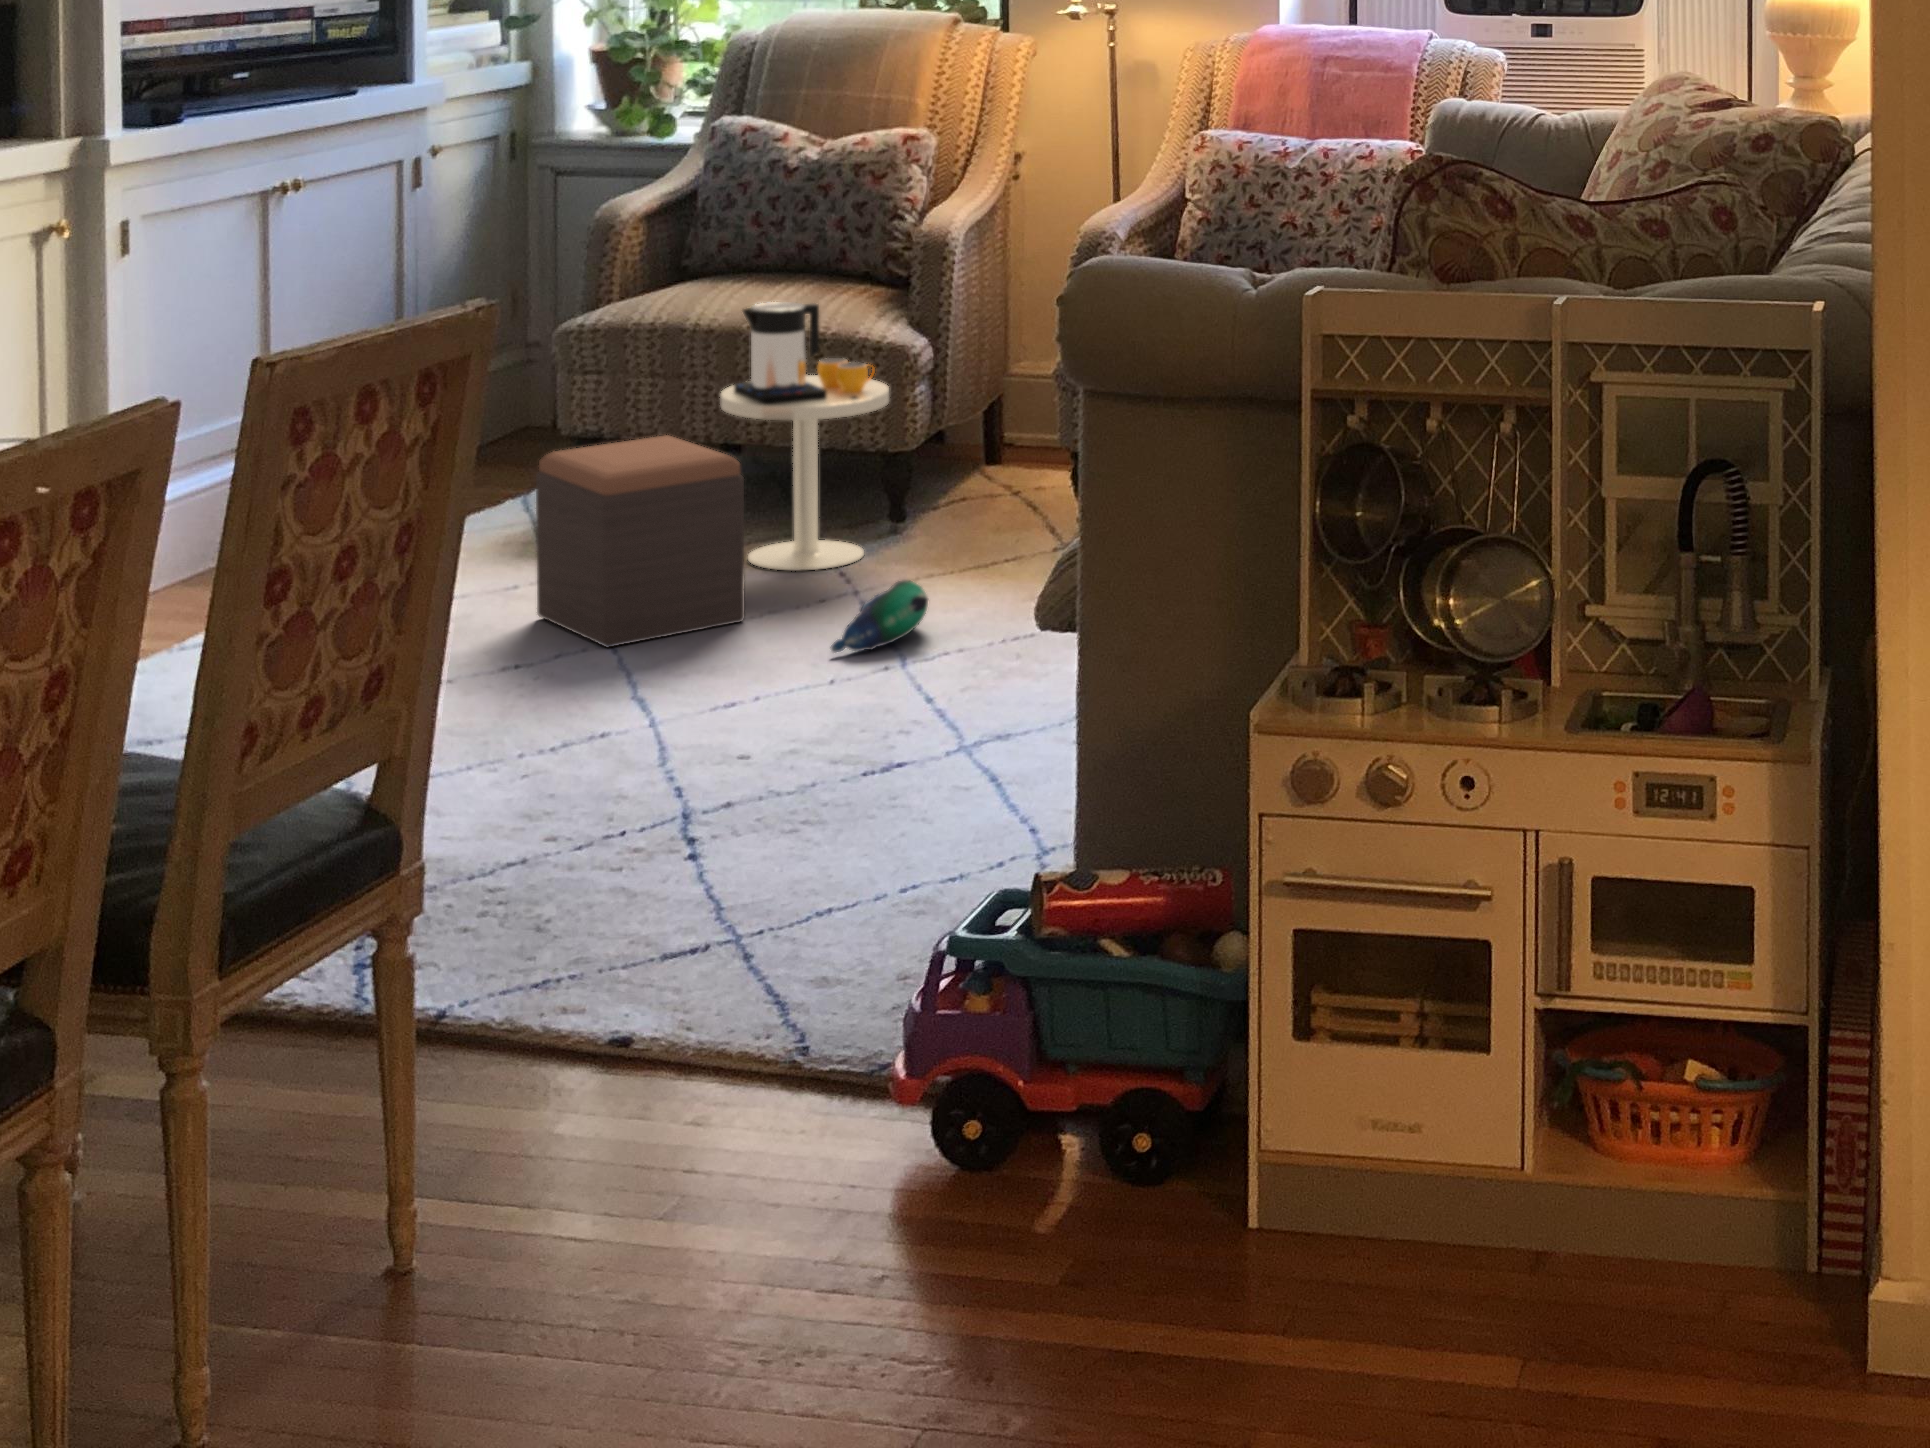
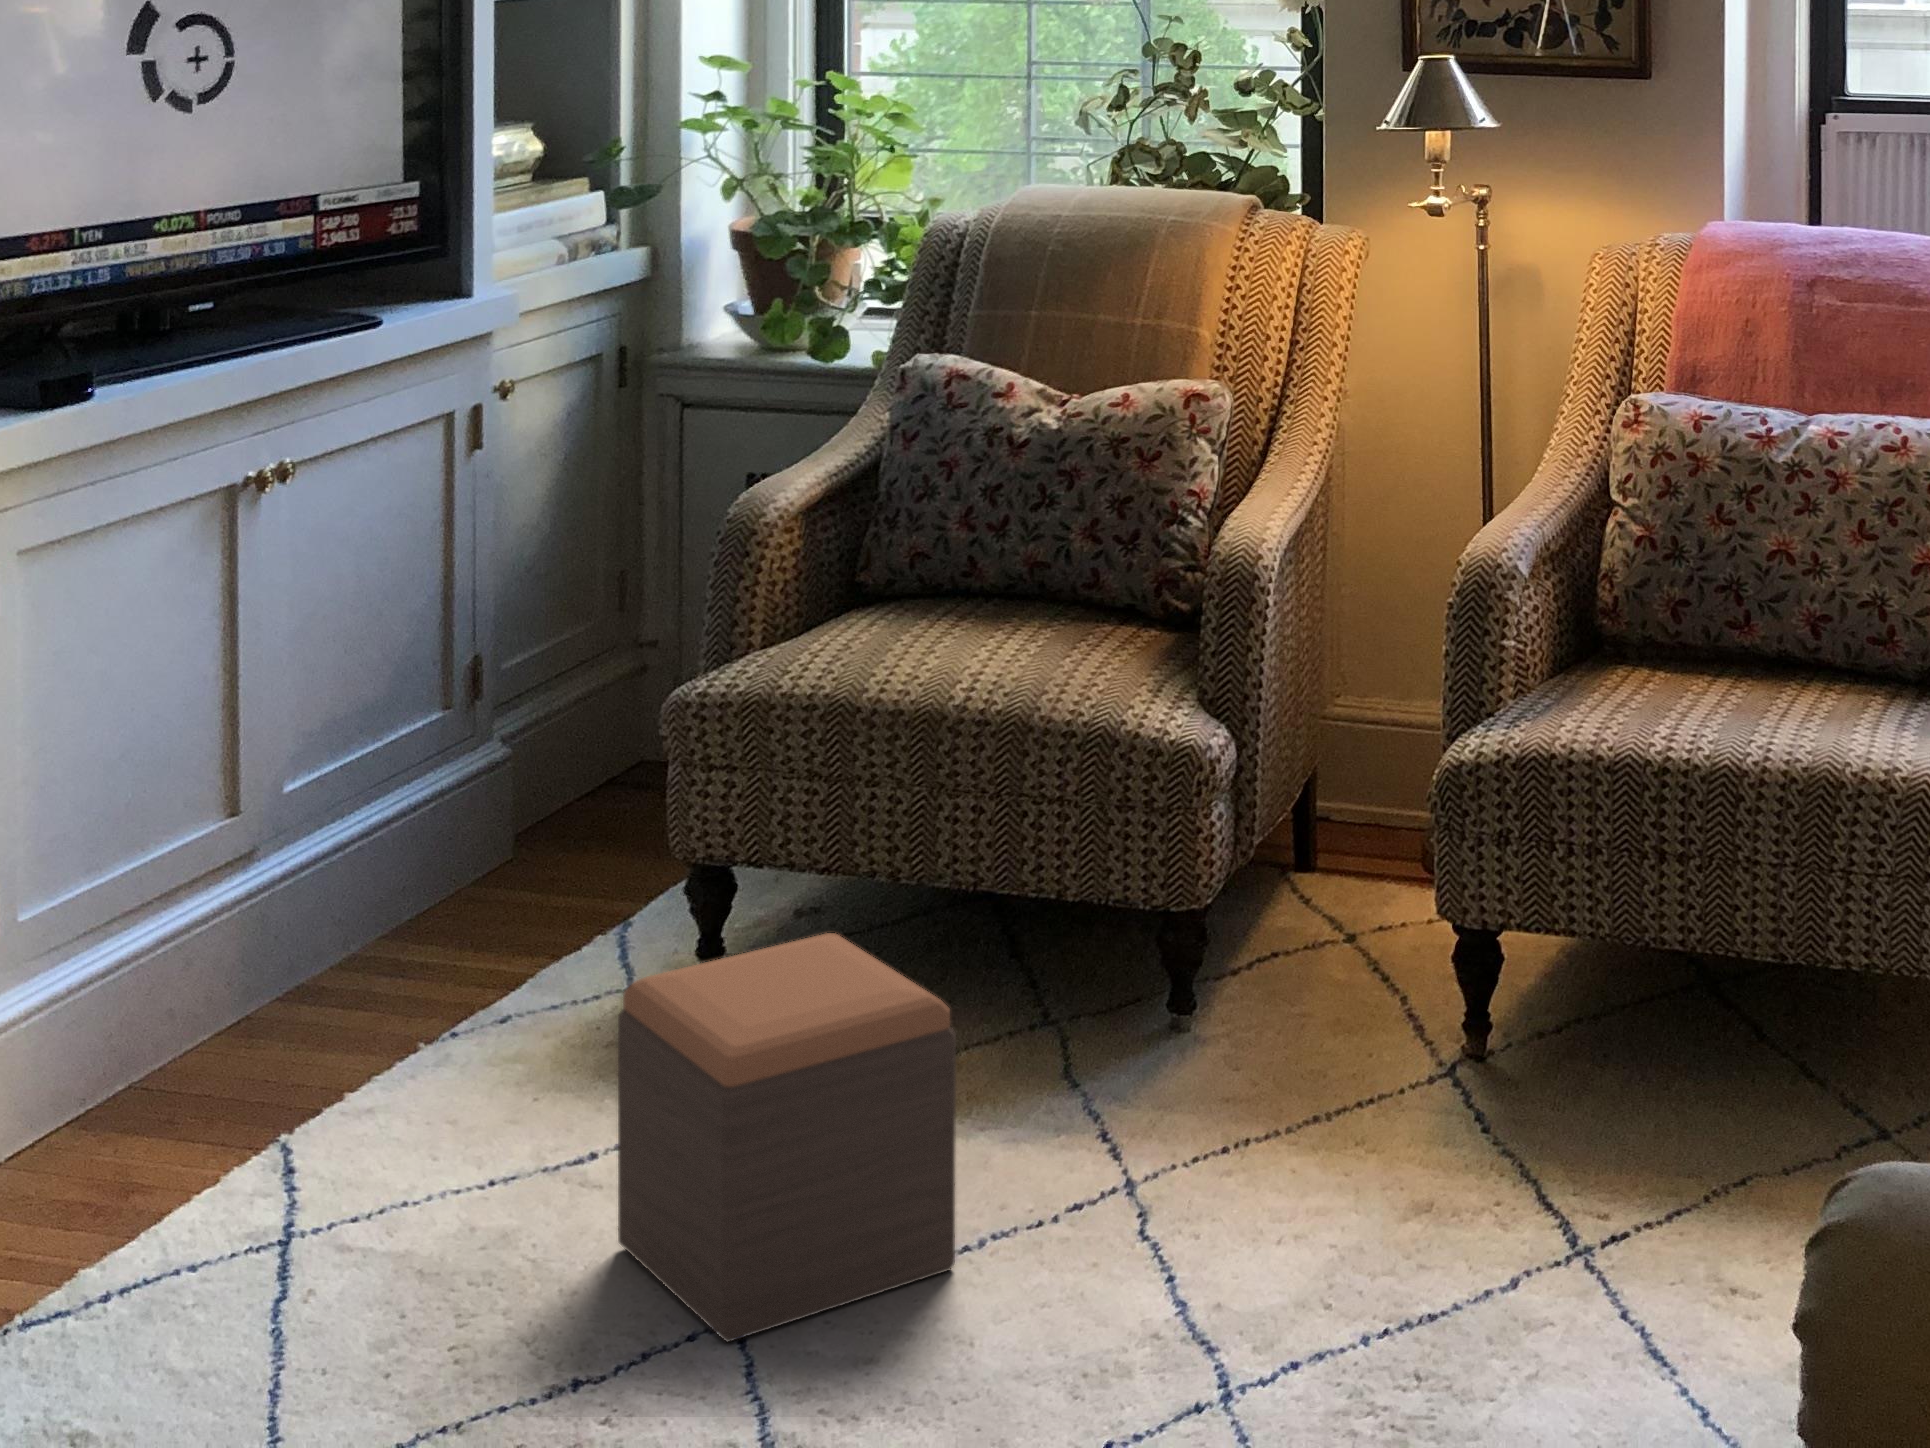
side table: present [720,302,889,571] -> none [915,686,1177,1125]
plush toy: present [831,580,928,652] -> none [1104,1218,1267,1378]

